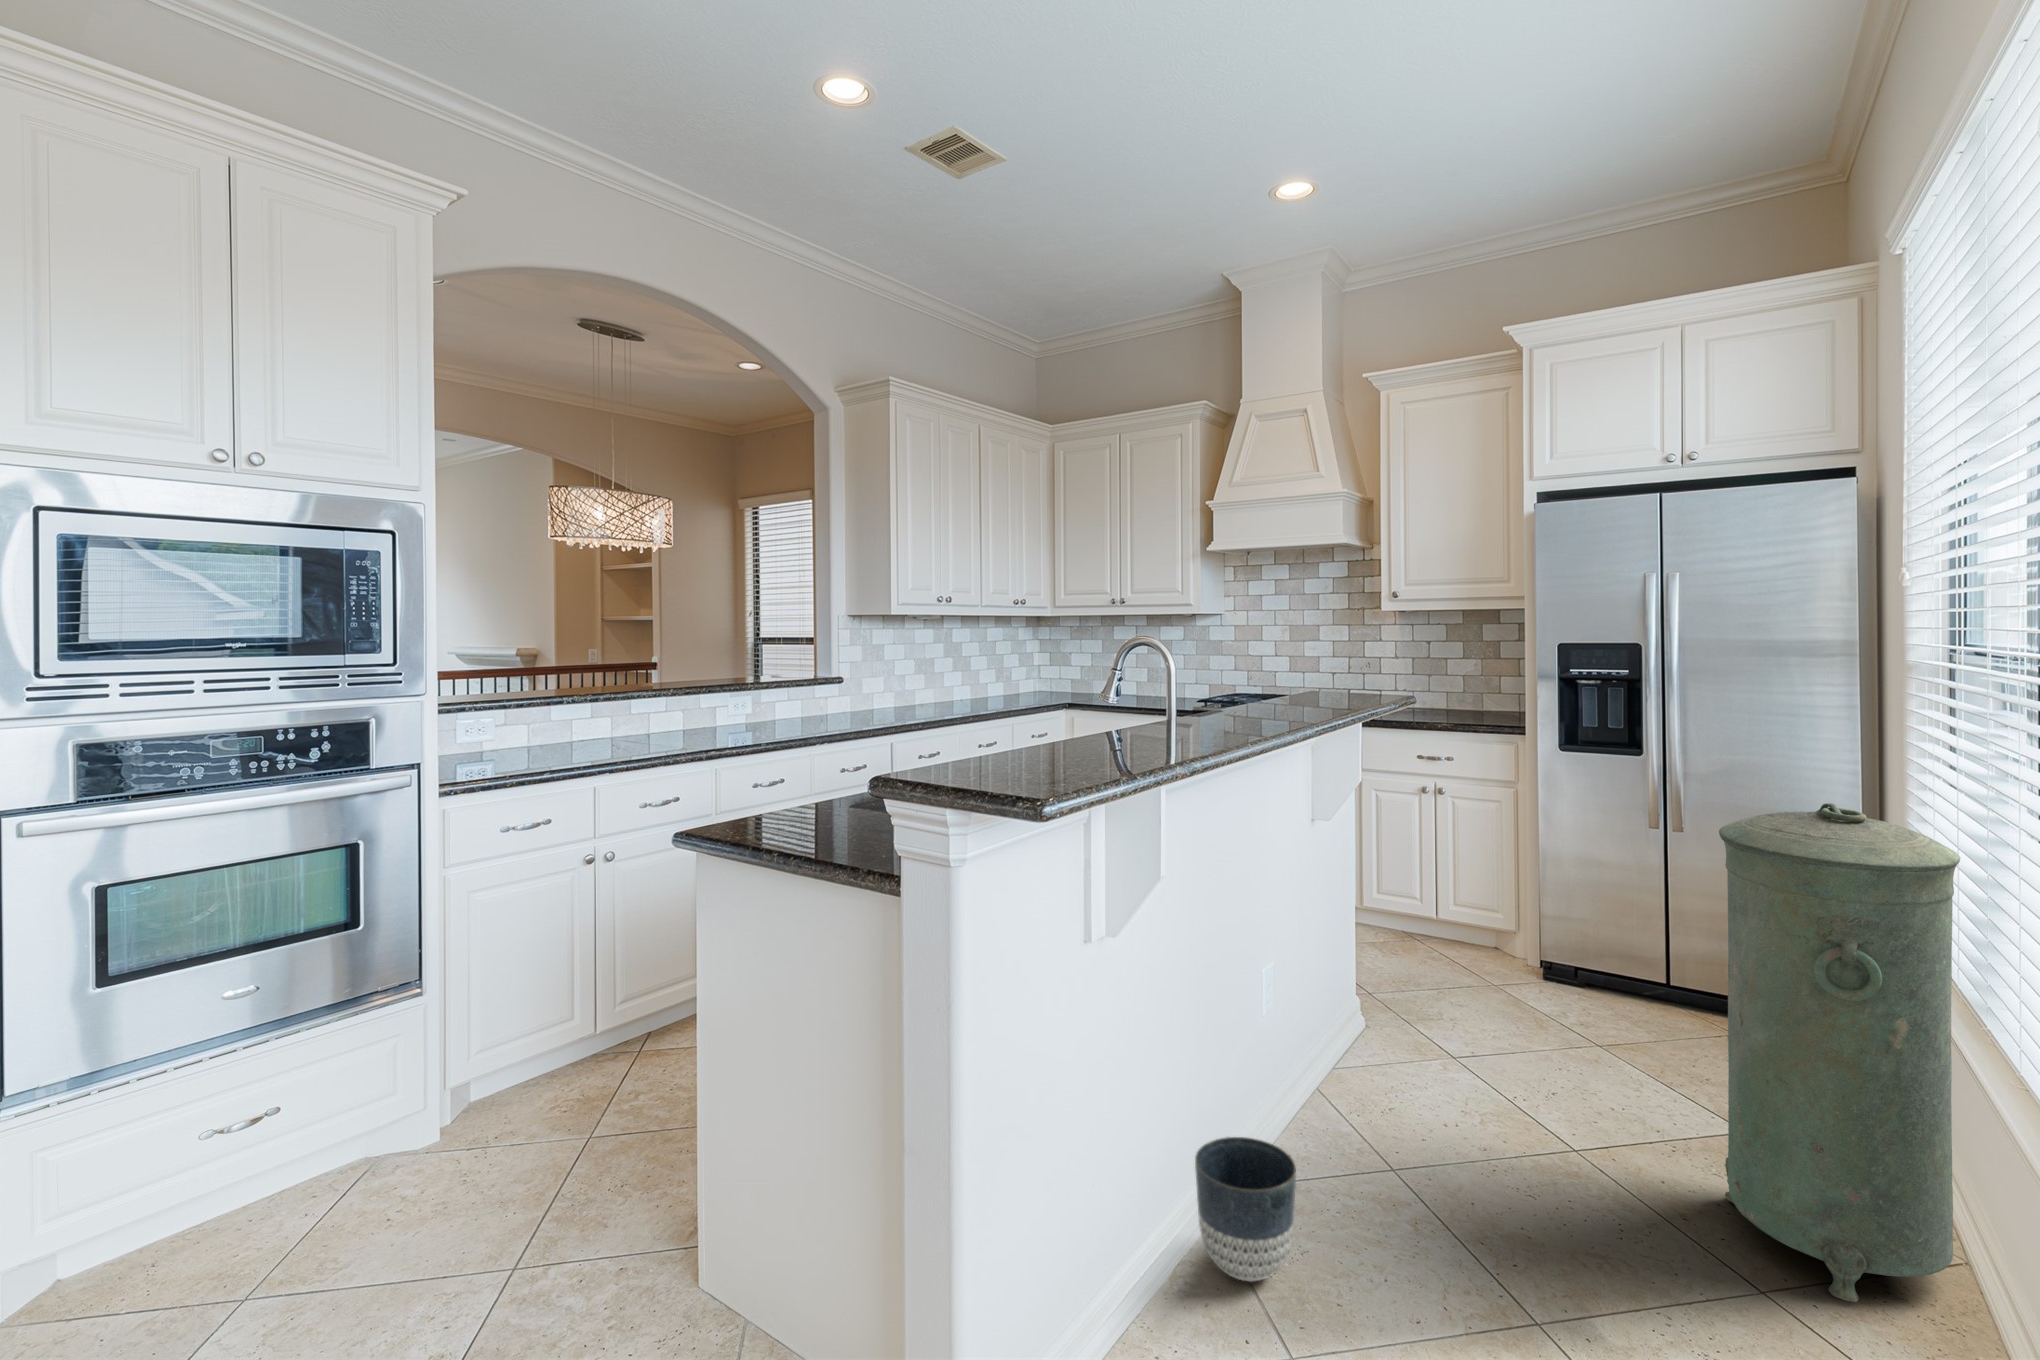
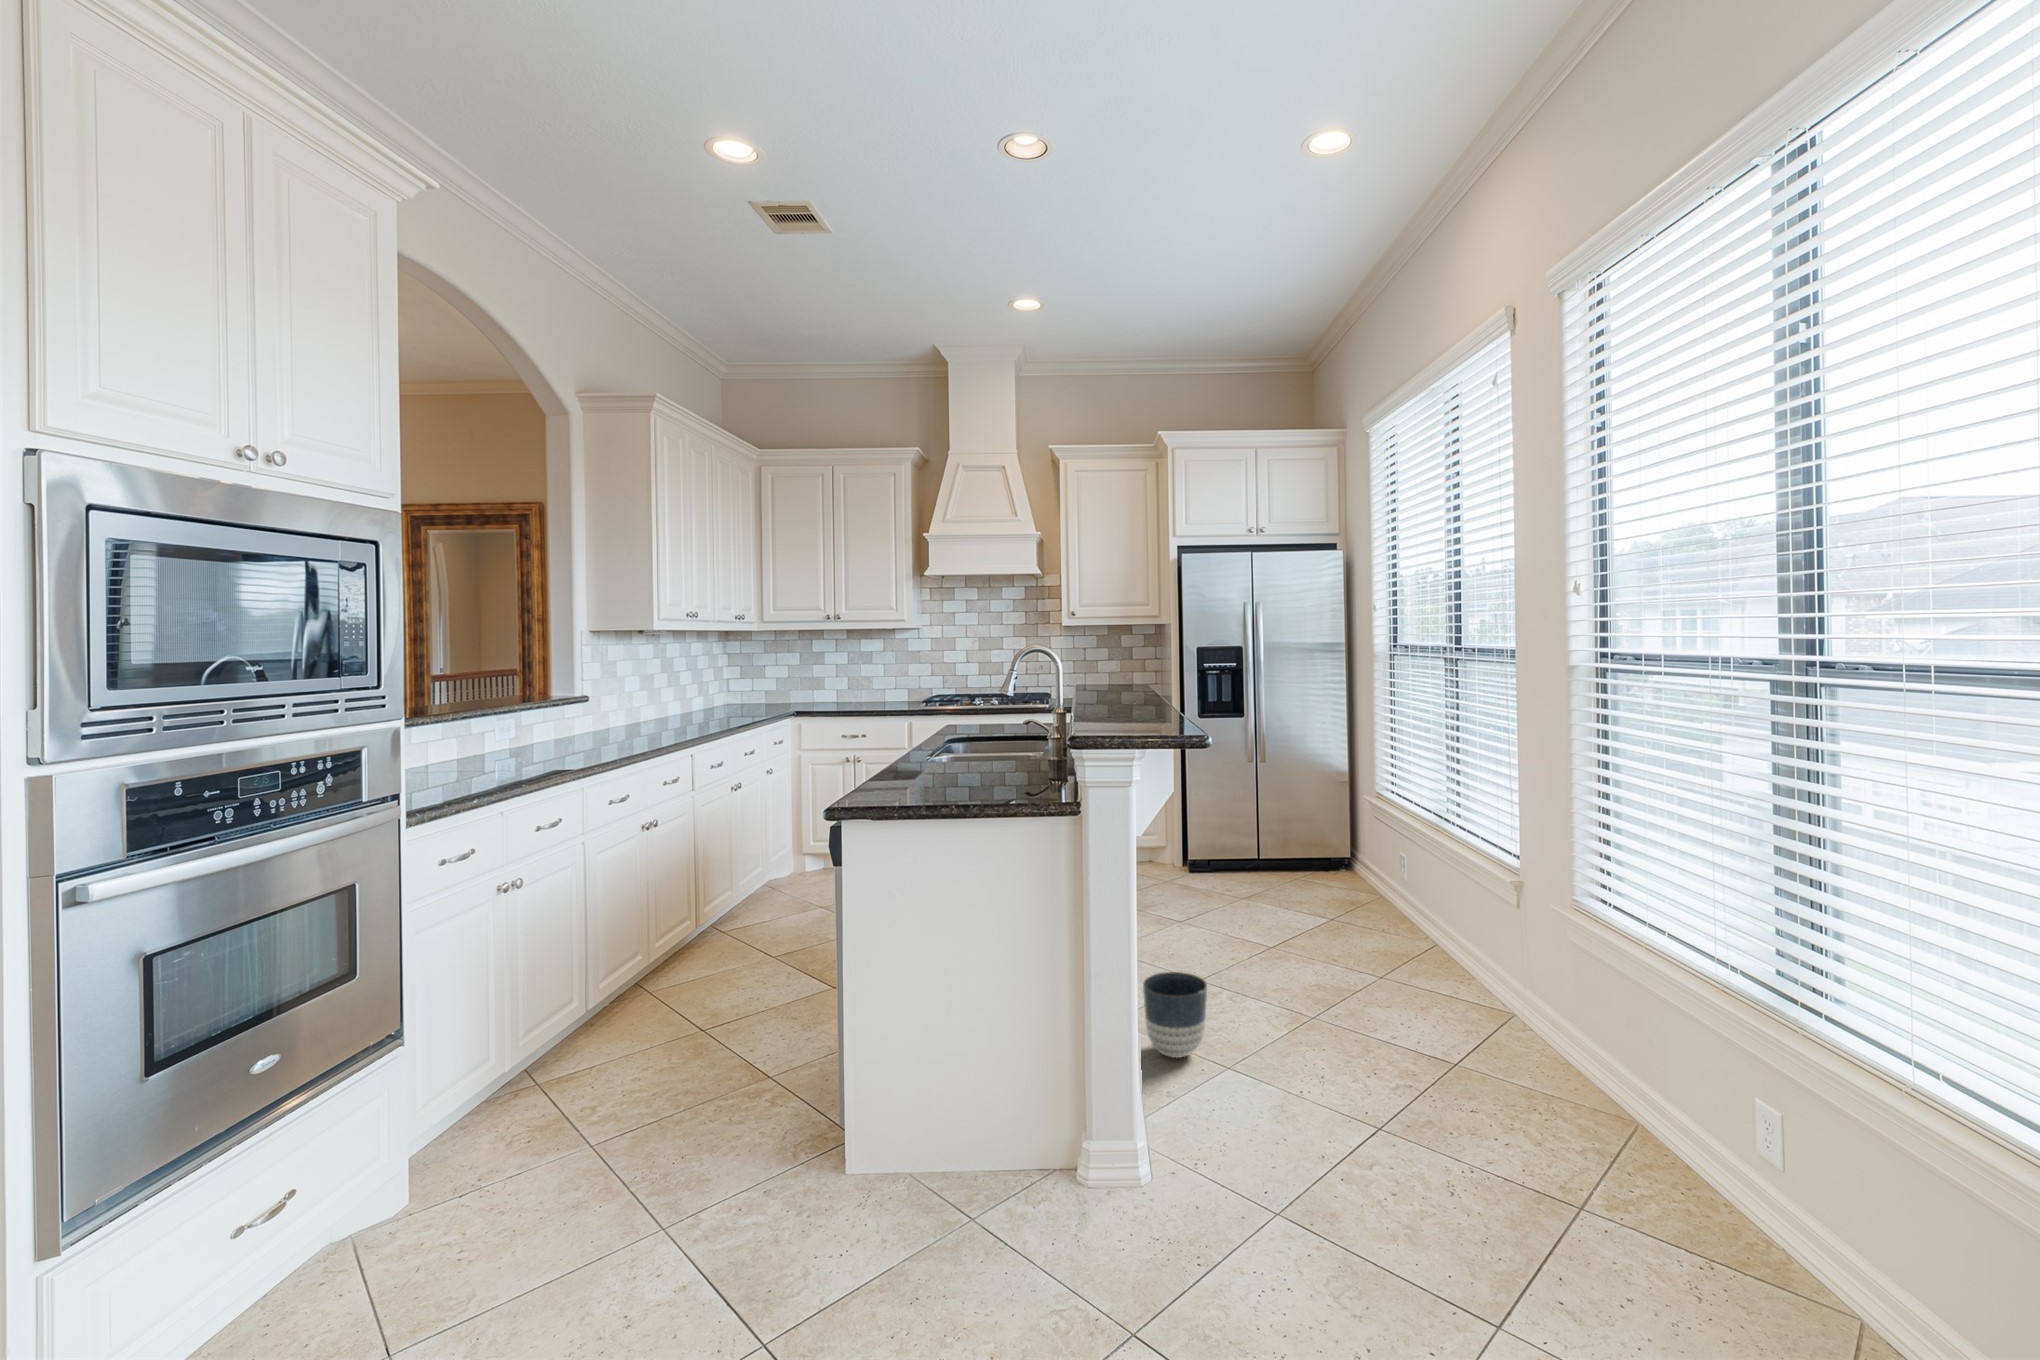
trash can: present [1719,803,1960,1302] -> none [1353,729,1456,981]

